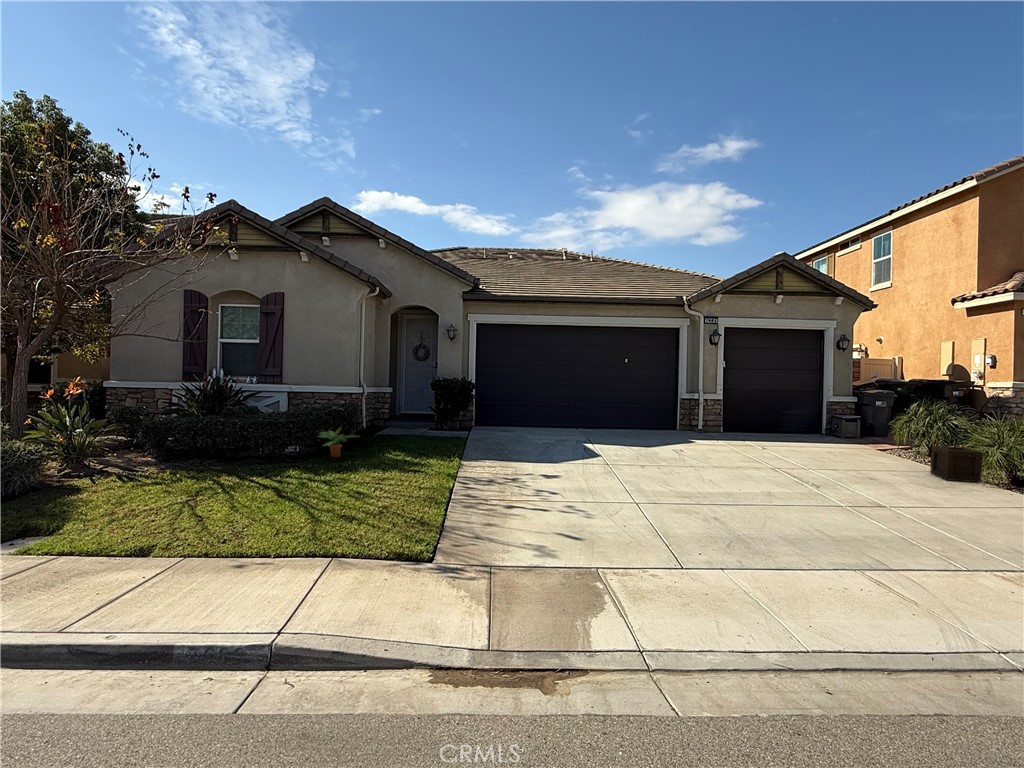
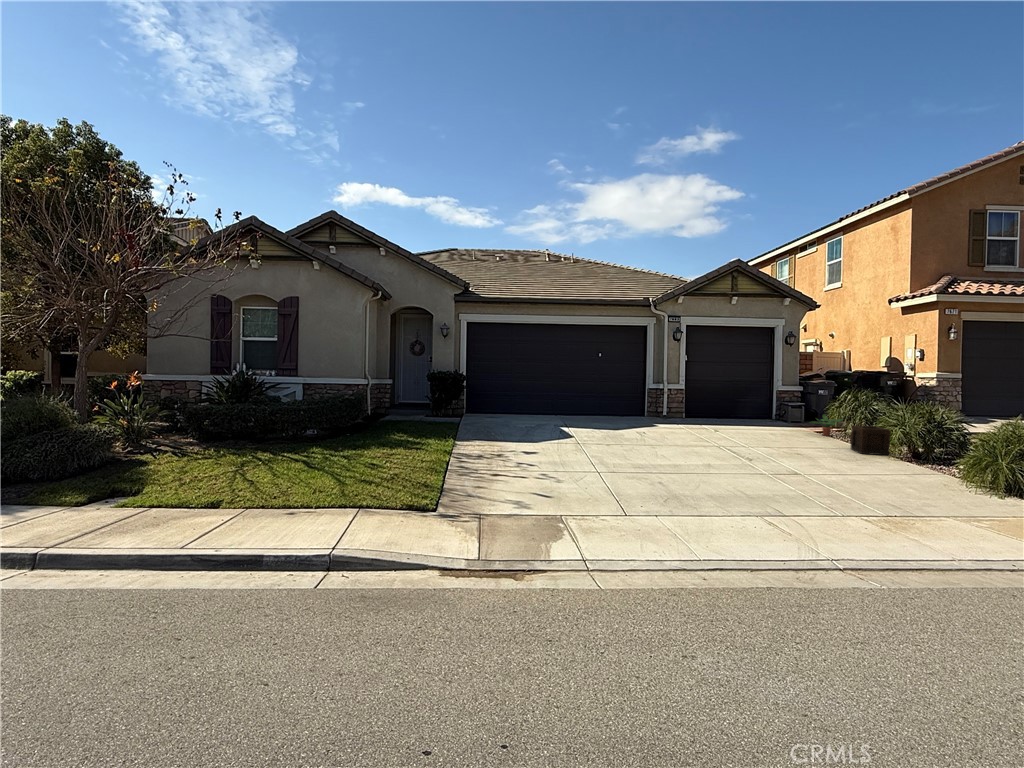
potted plant: present [318,427,357,457] -> present [809,414,843,436]

